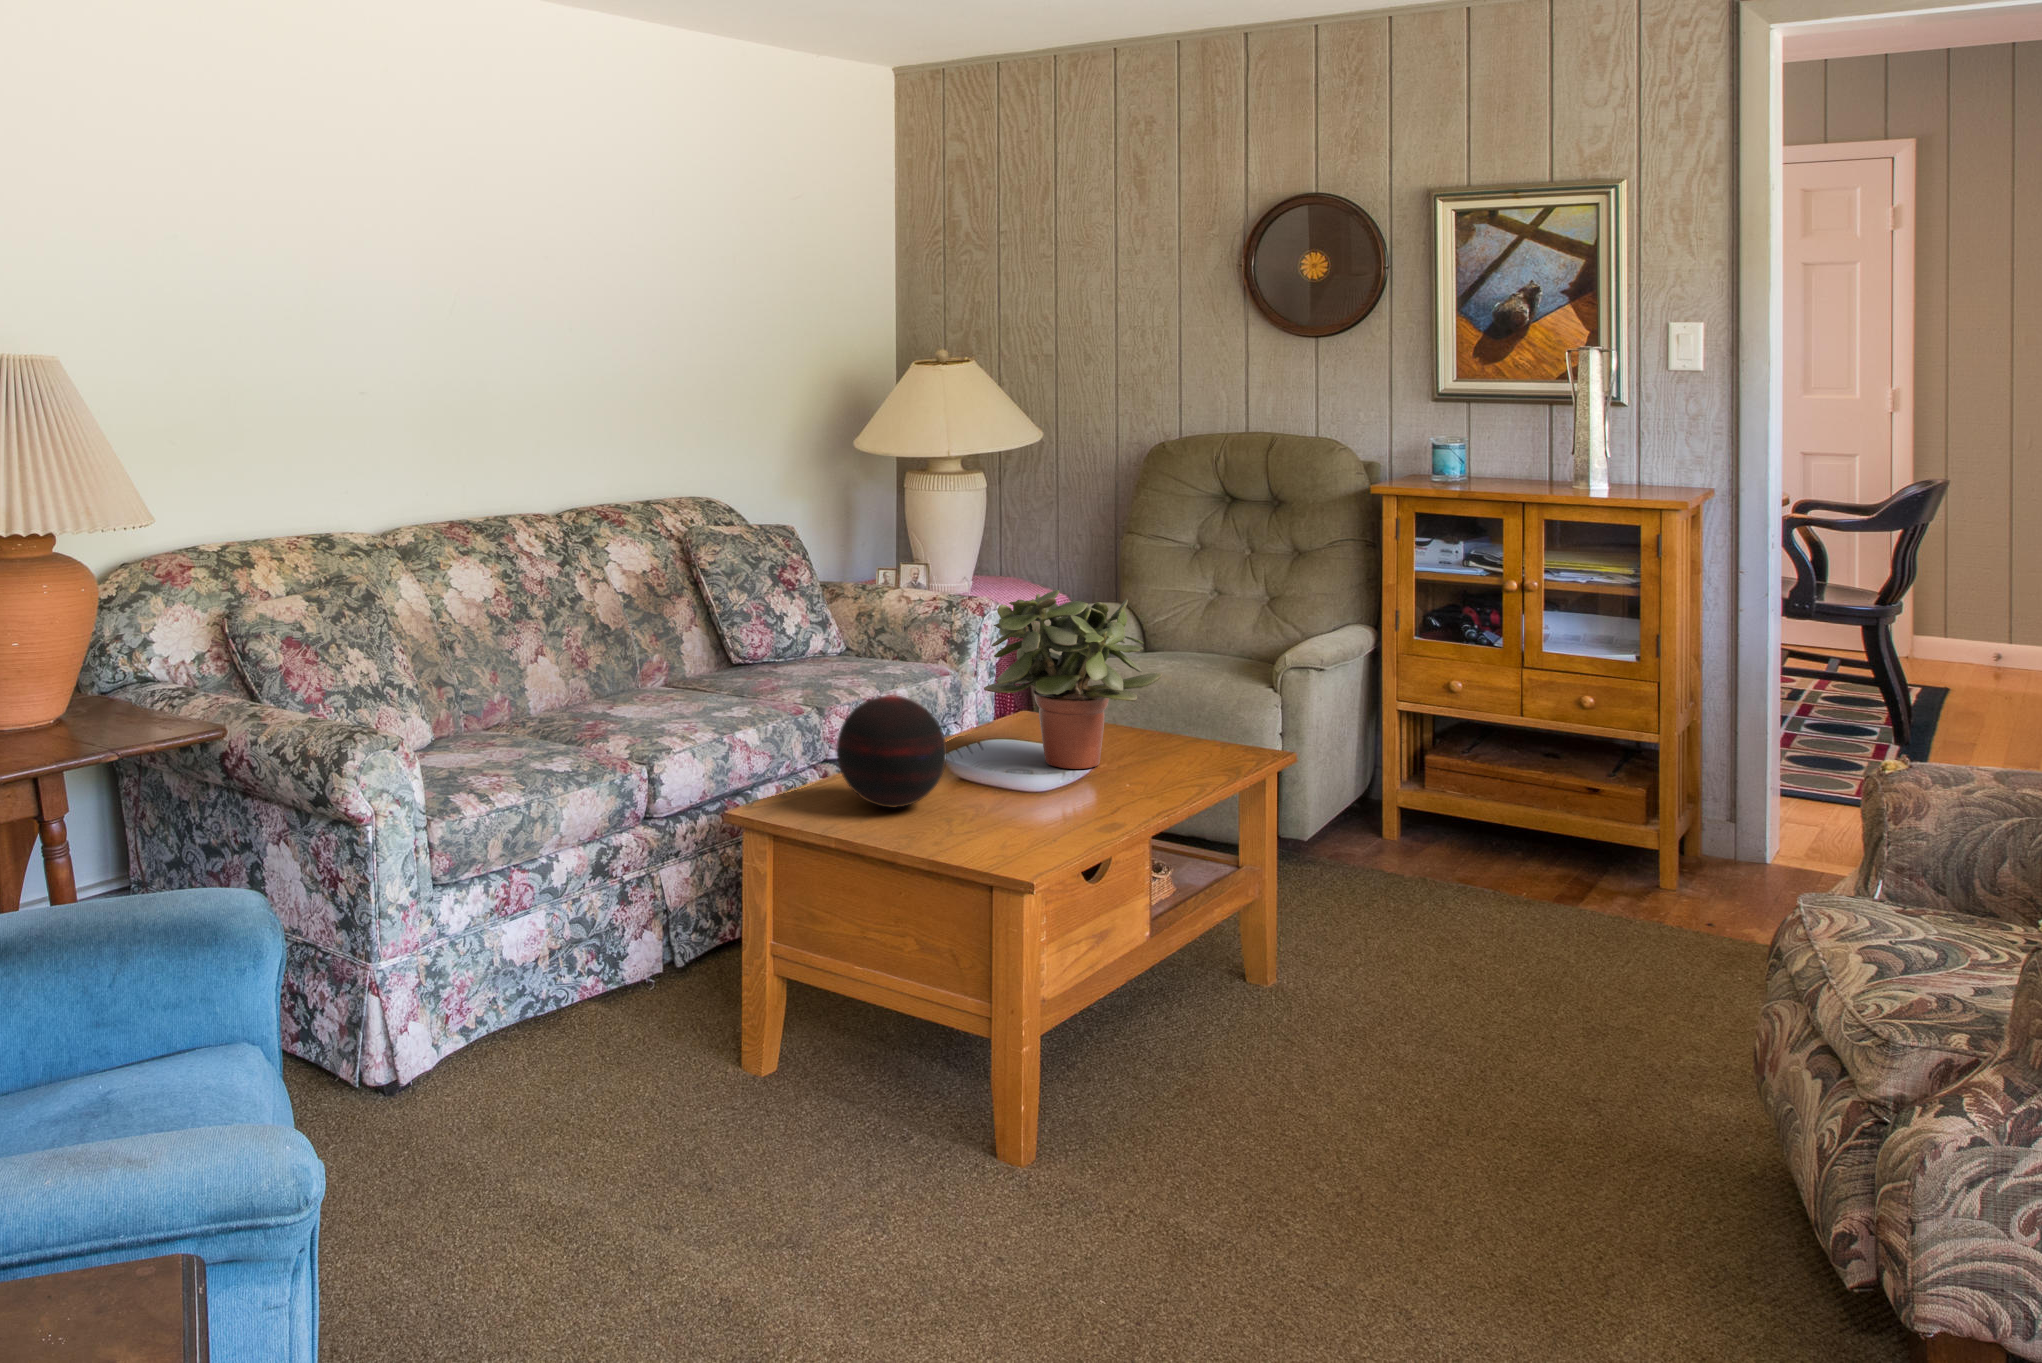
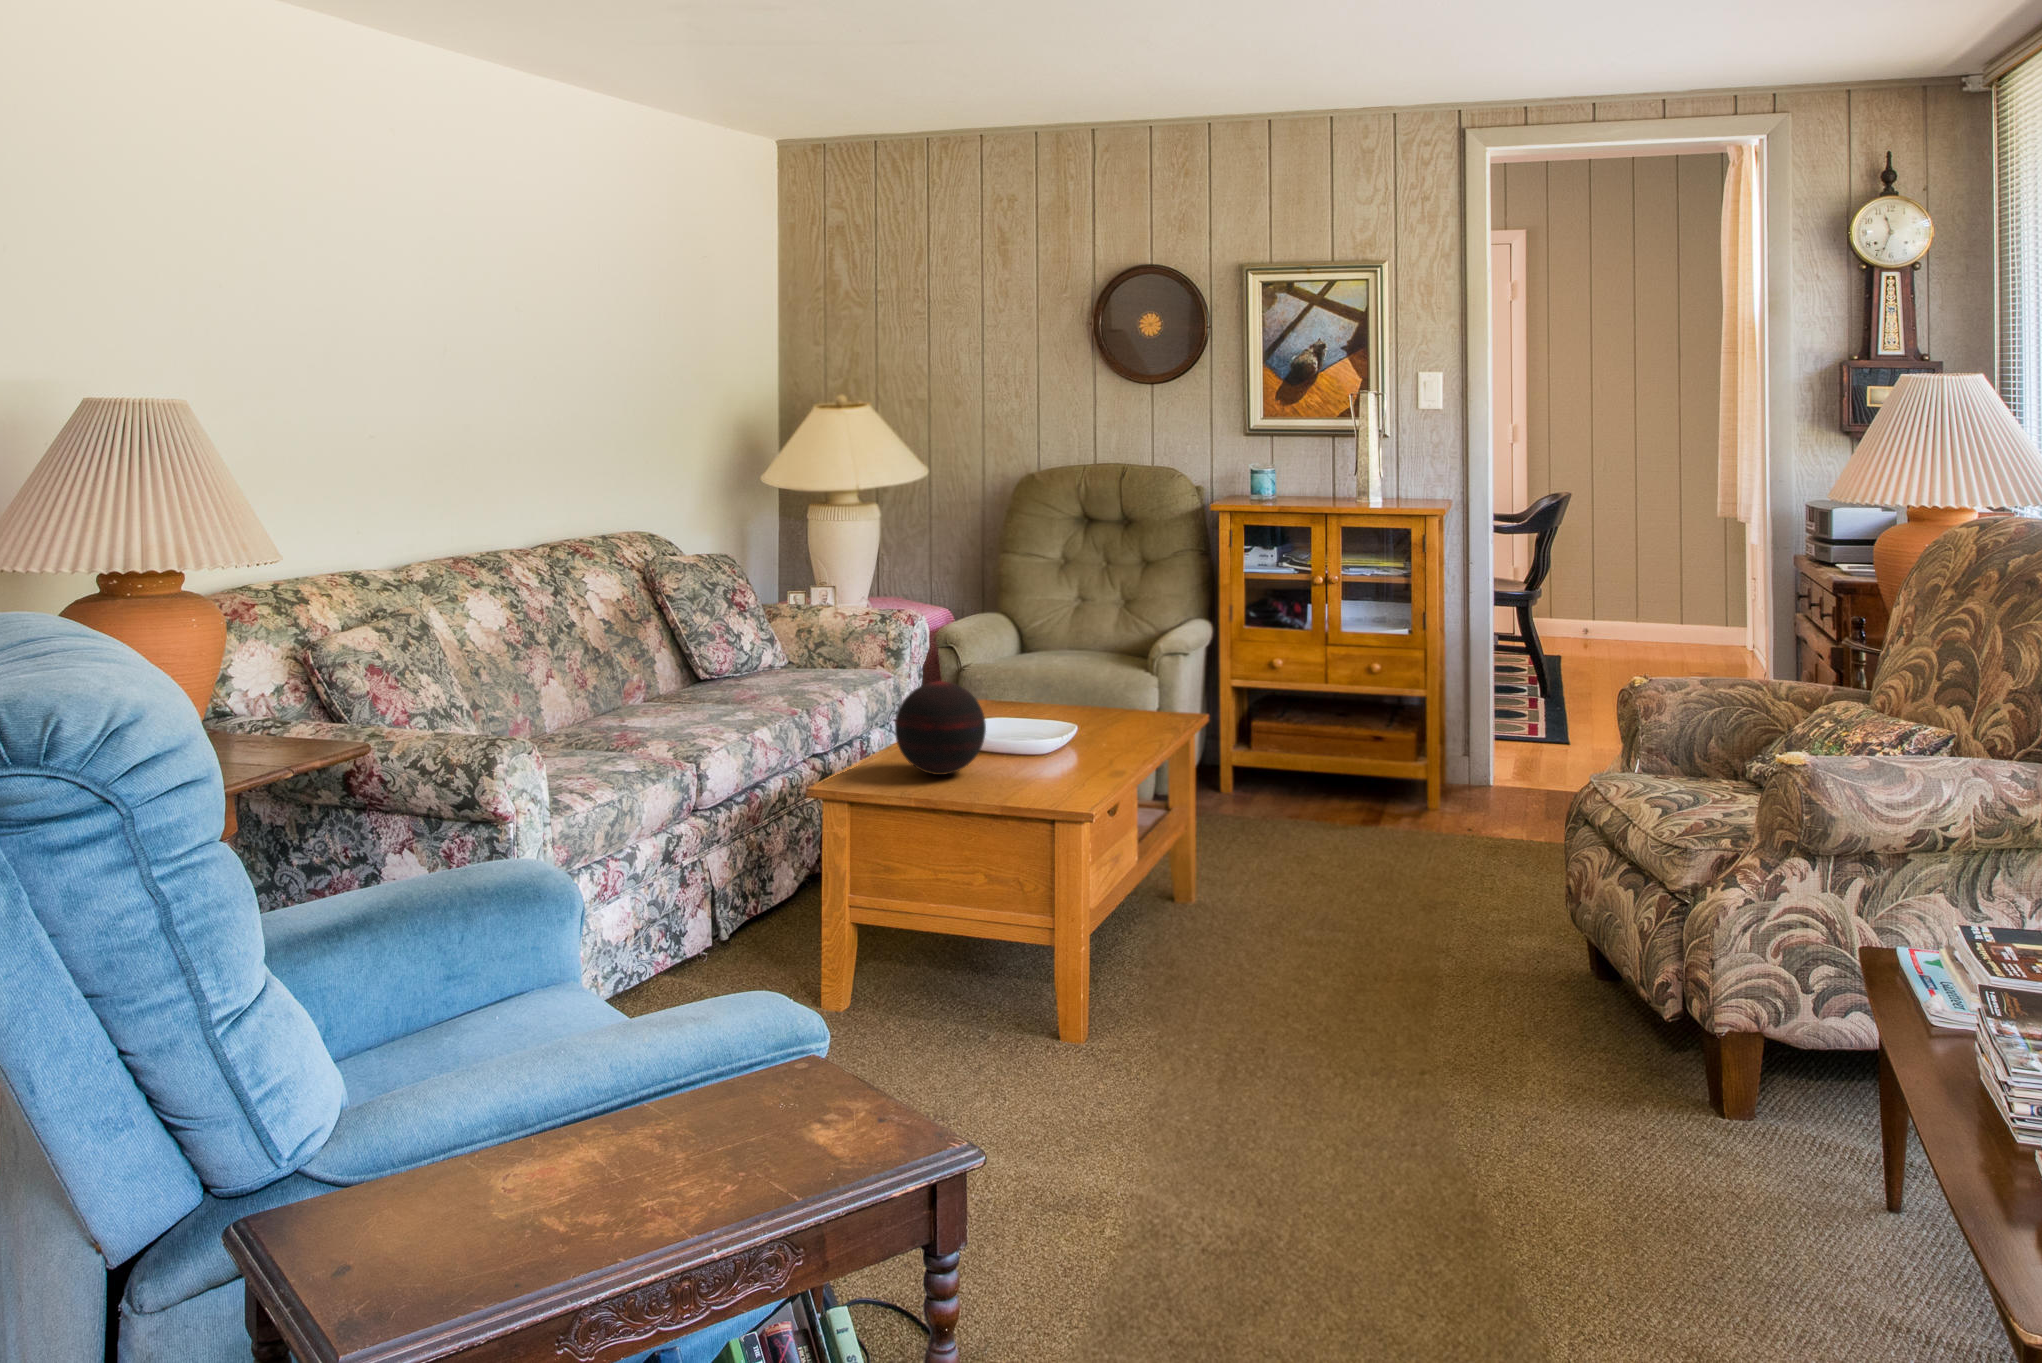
potted plant: present [984,590,1163,769] -> none [985,591,1121,737]

